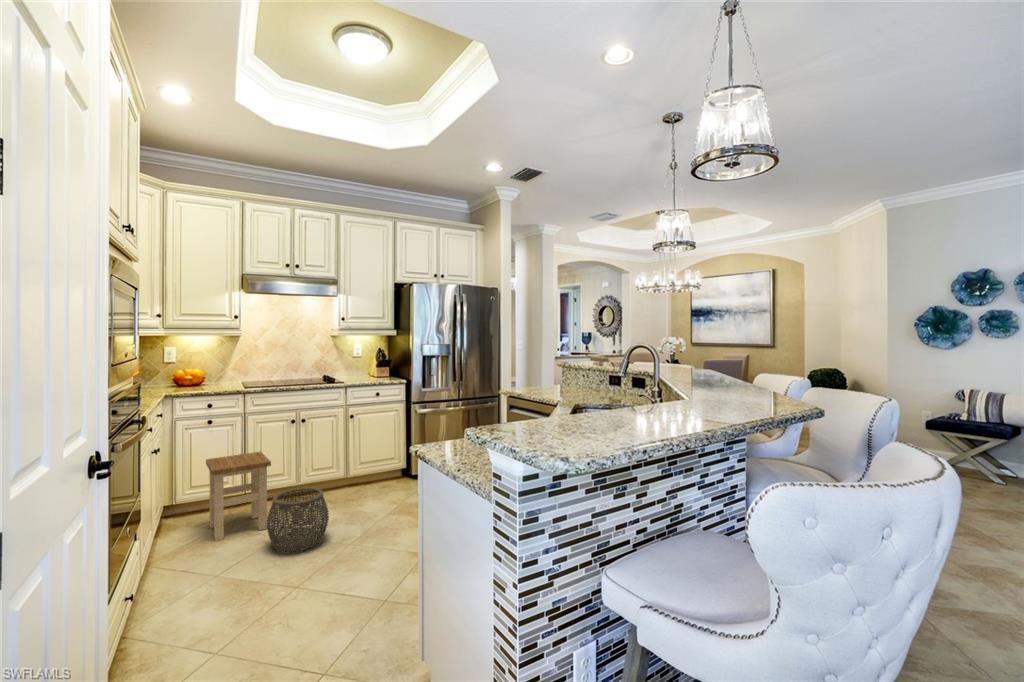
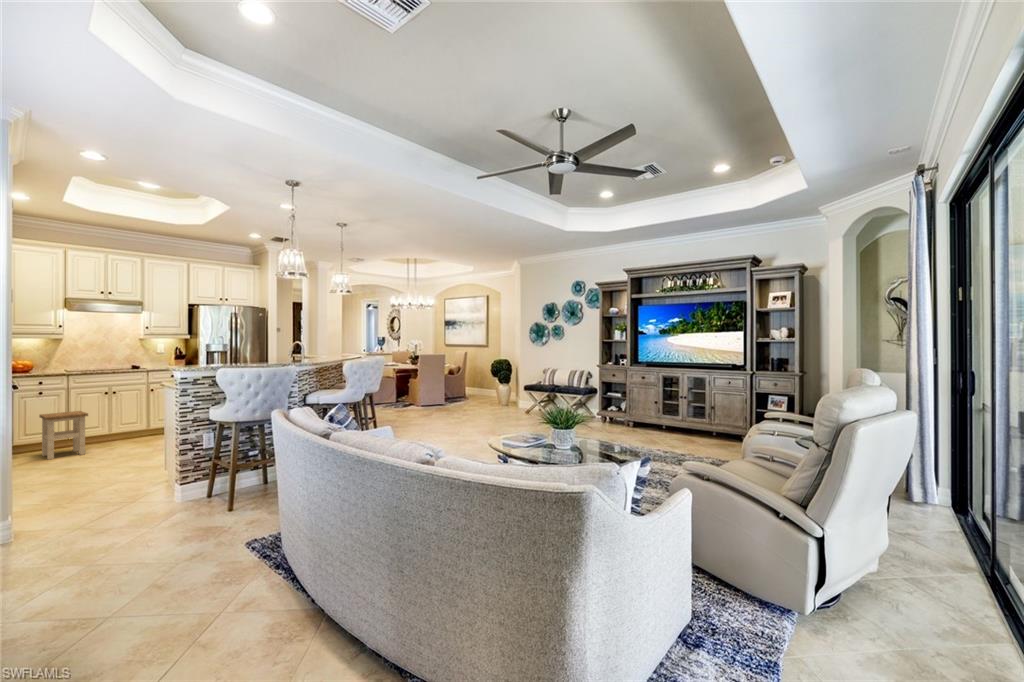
woven basket: present [266,487,329,552] -> none [85,427,129,460]

